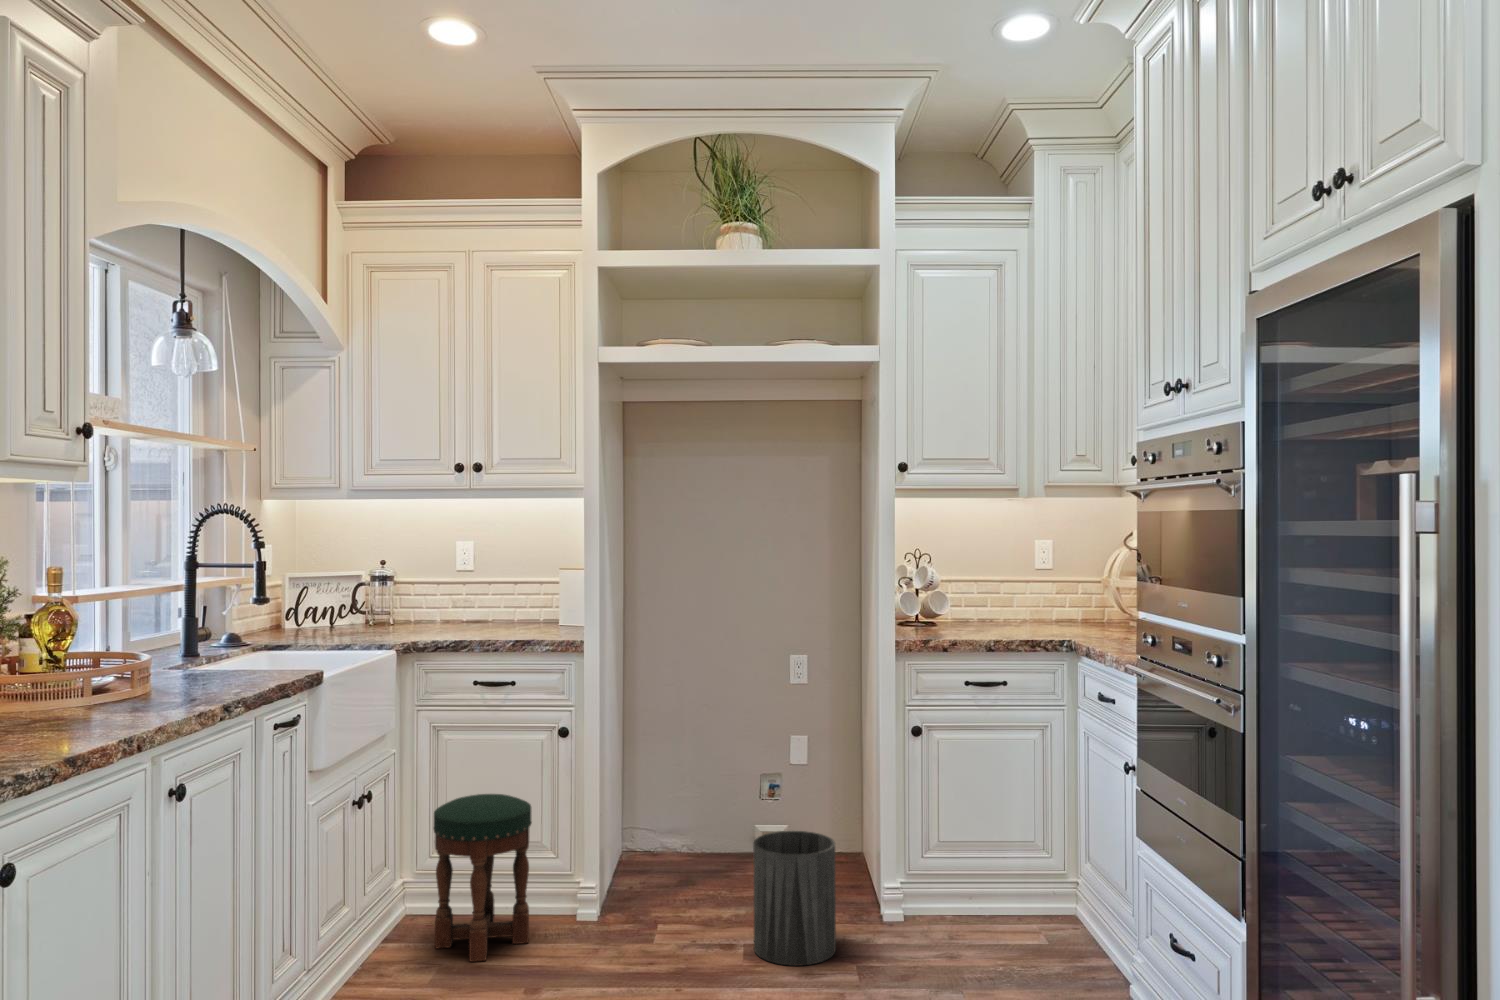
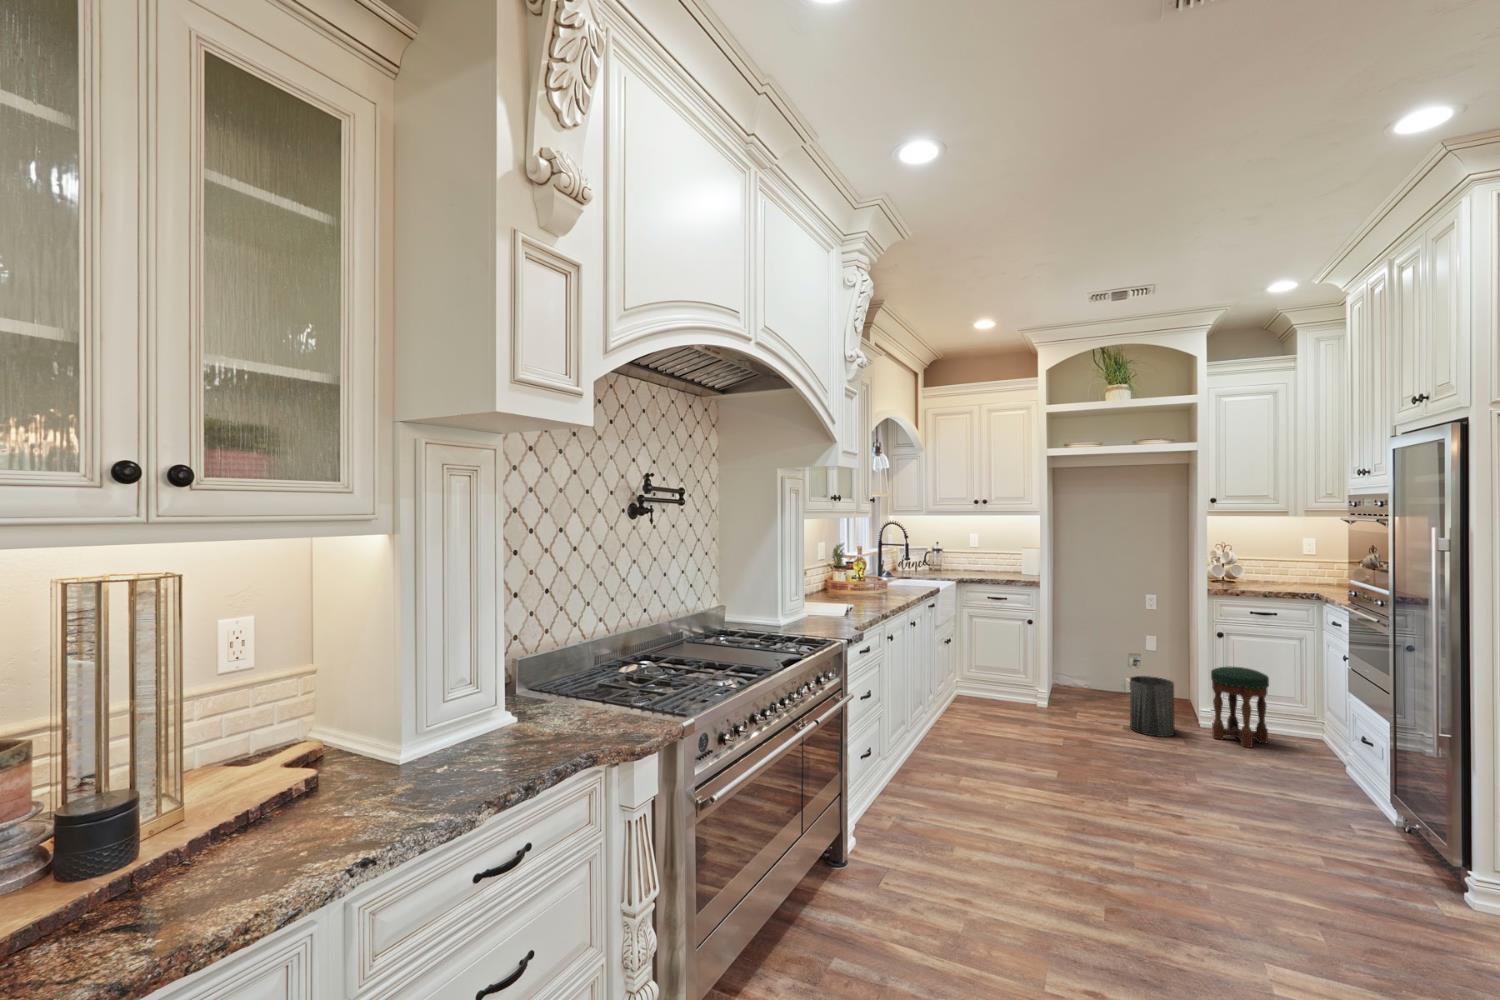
stool: present [433,794,532,962] -> present [1211,667,1269,748]

